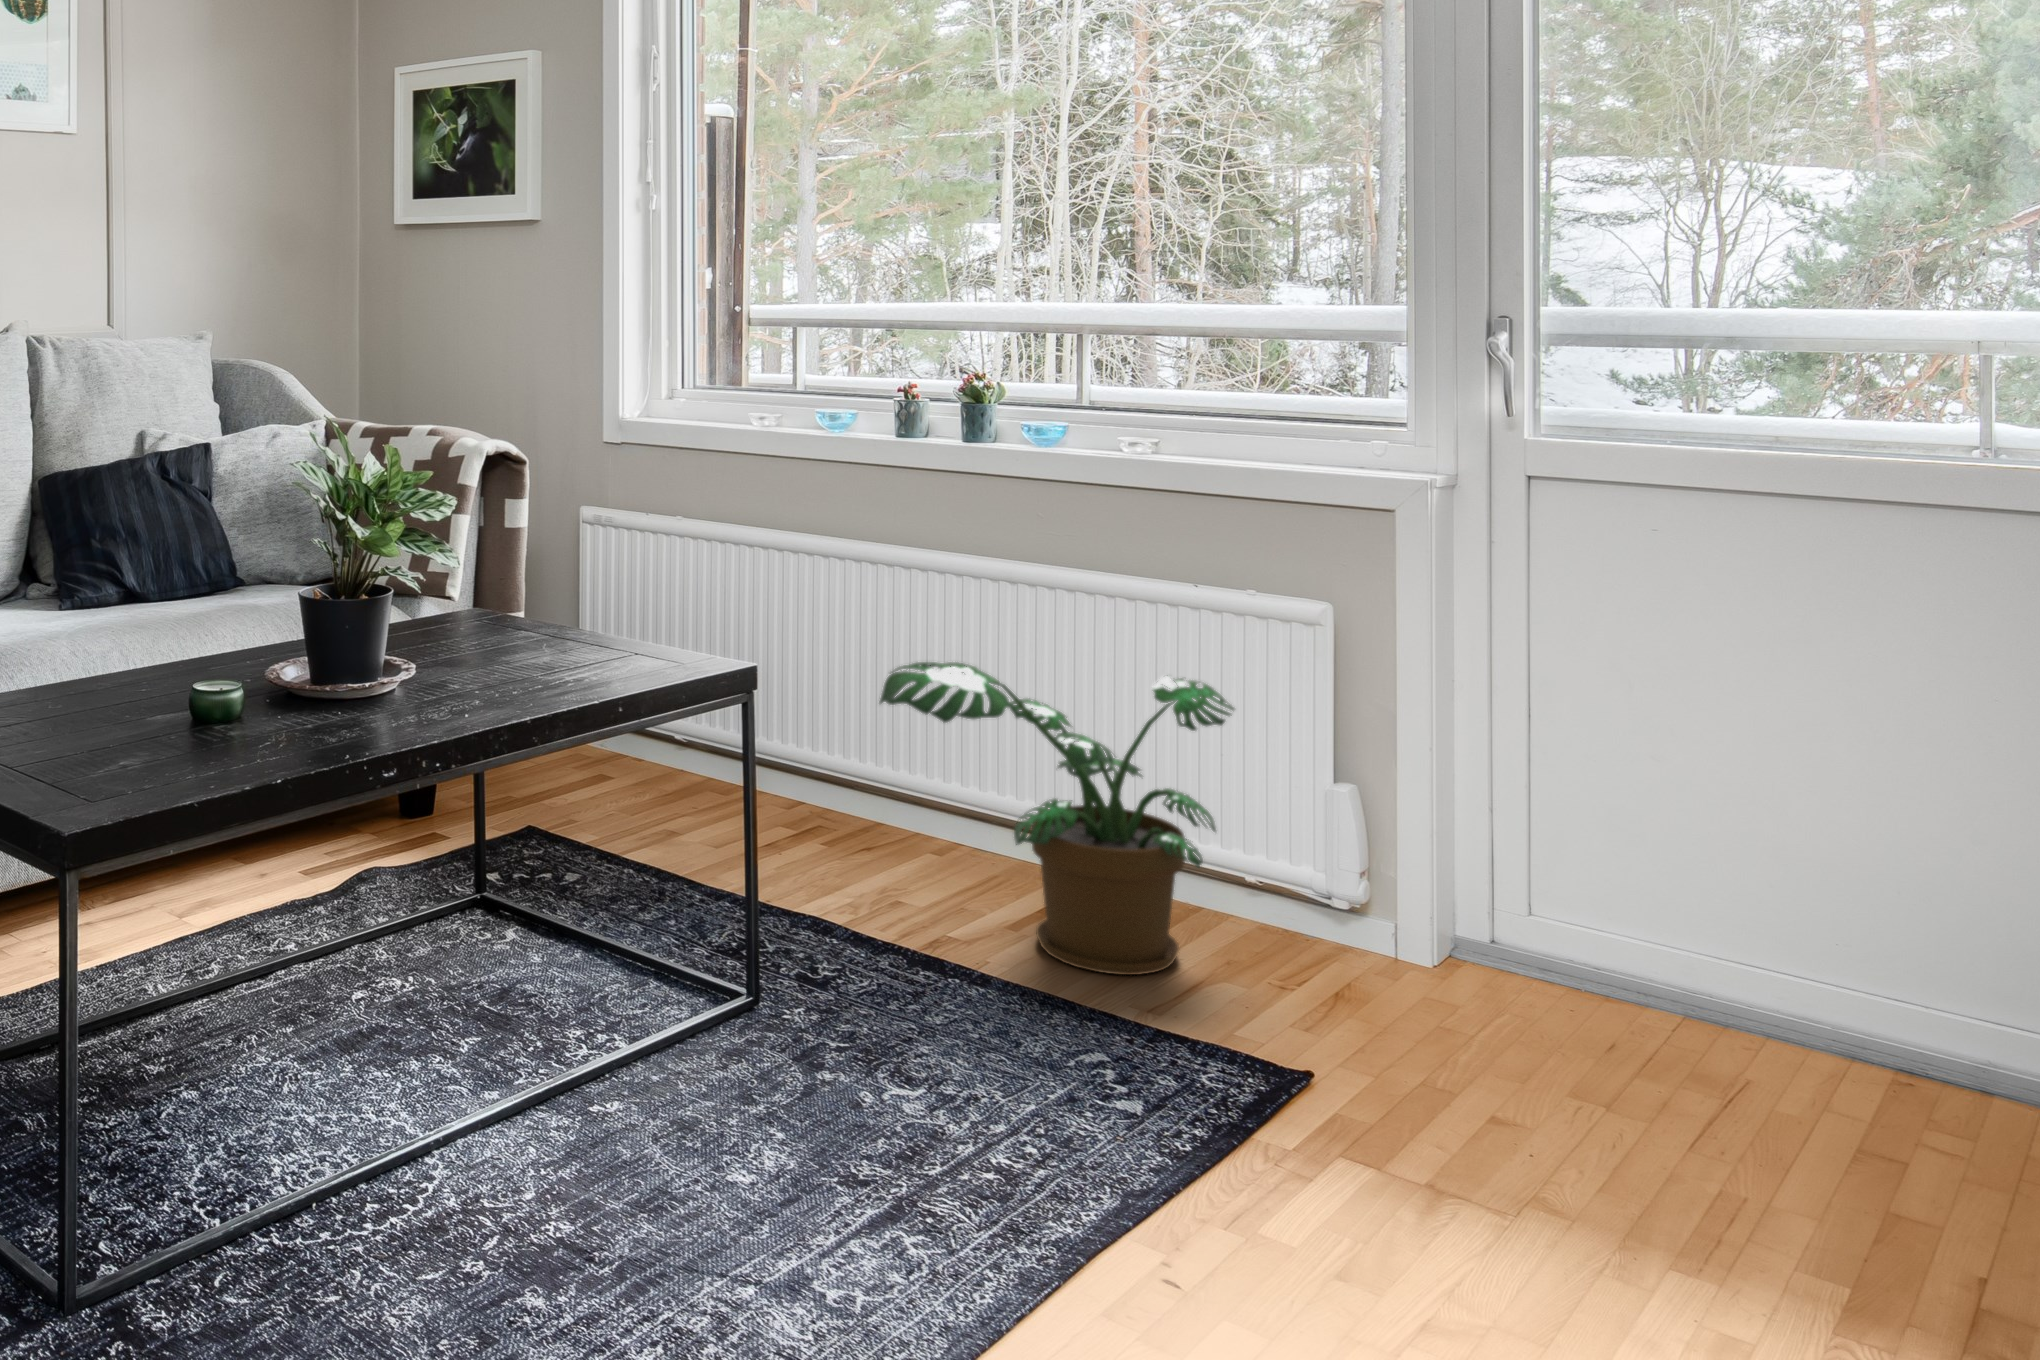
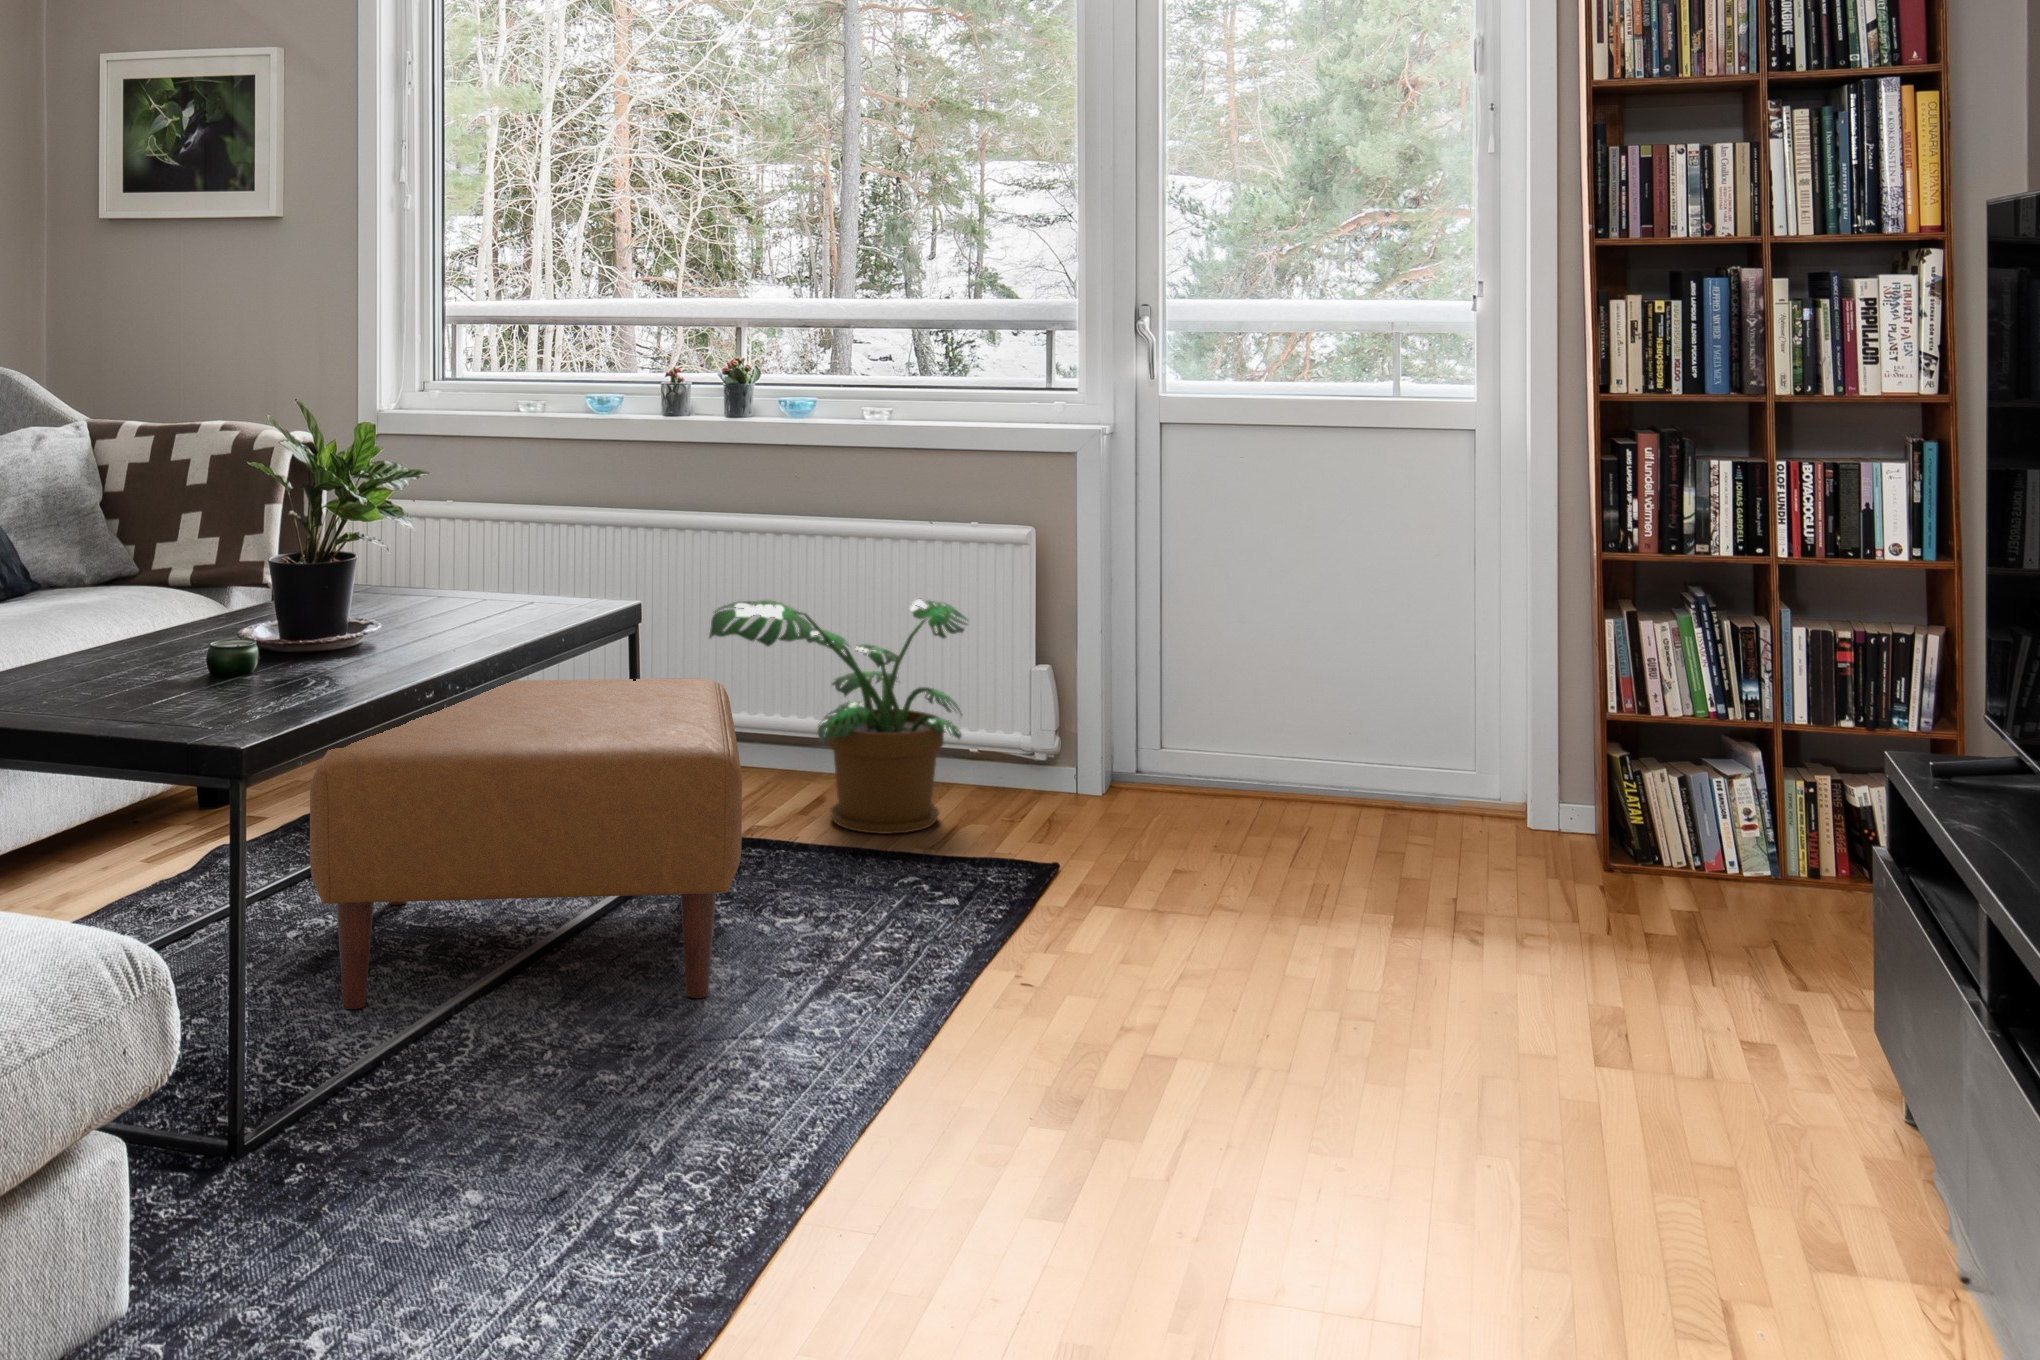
ottoman: none [287,730,855,1198] -> present [310,679,742,1009]

